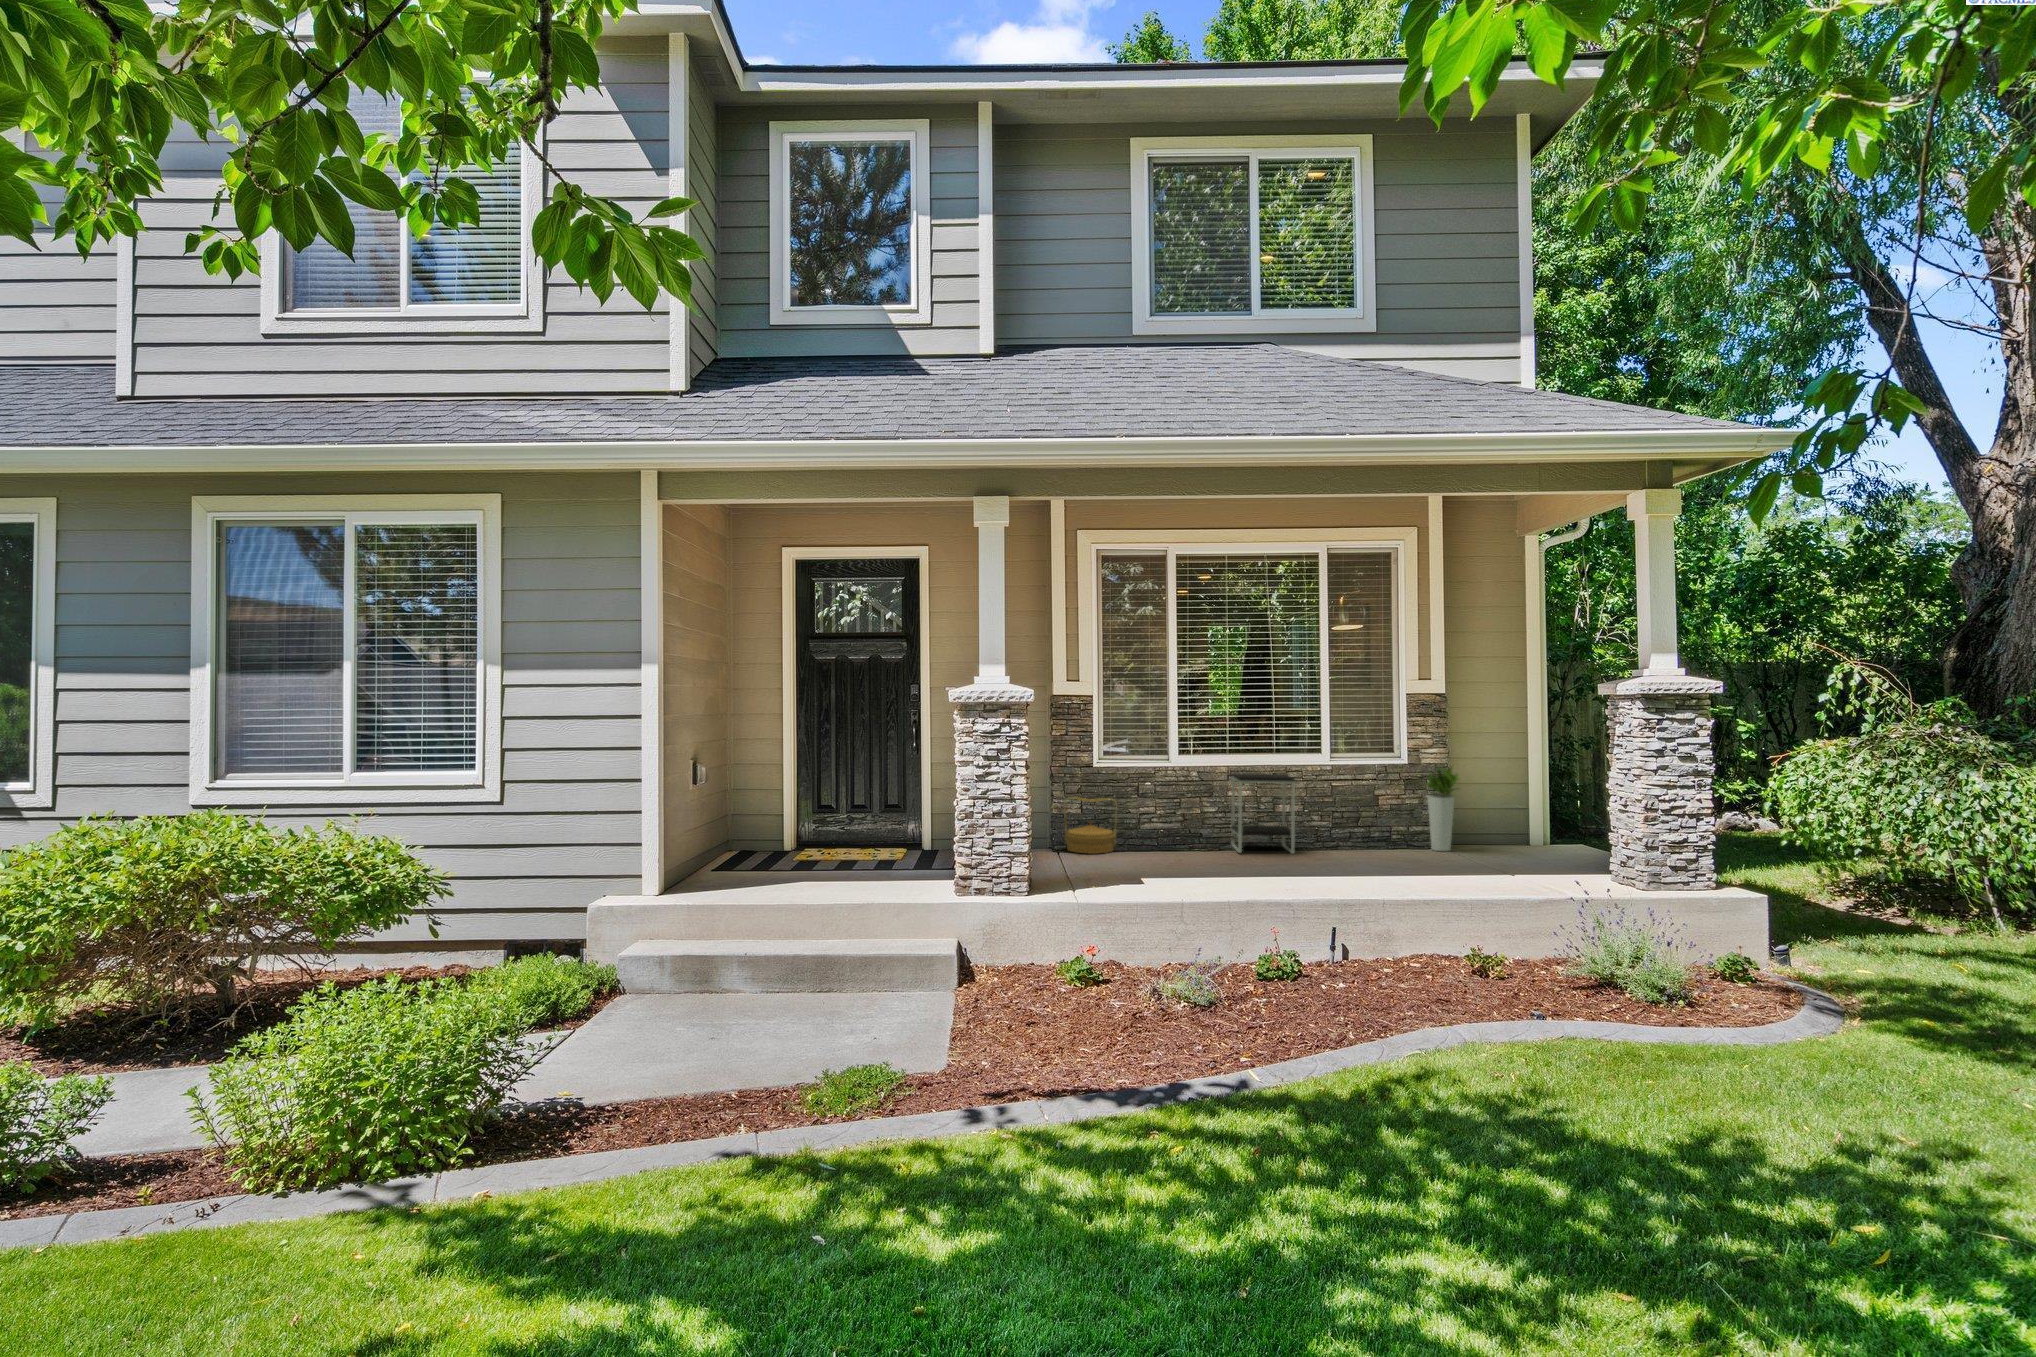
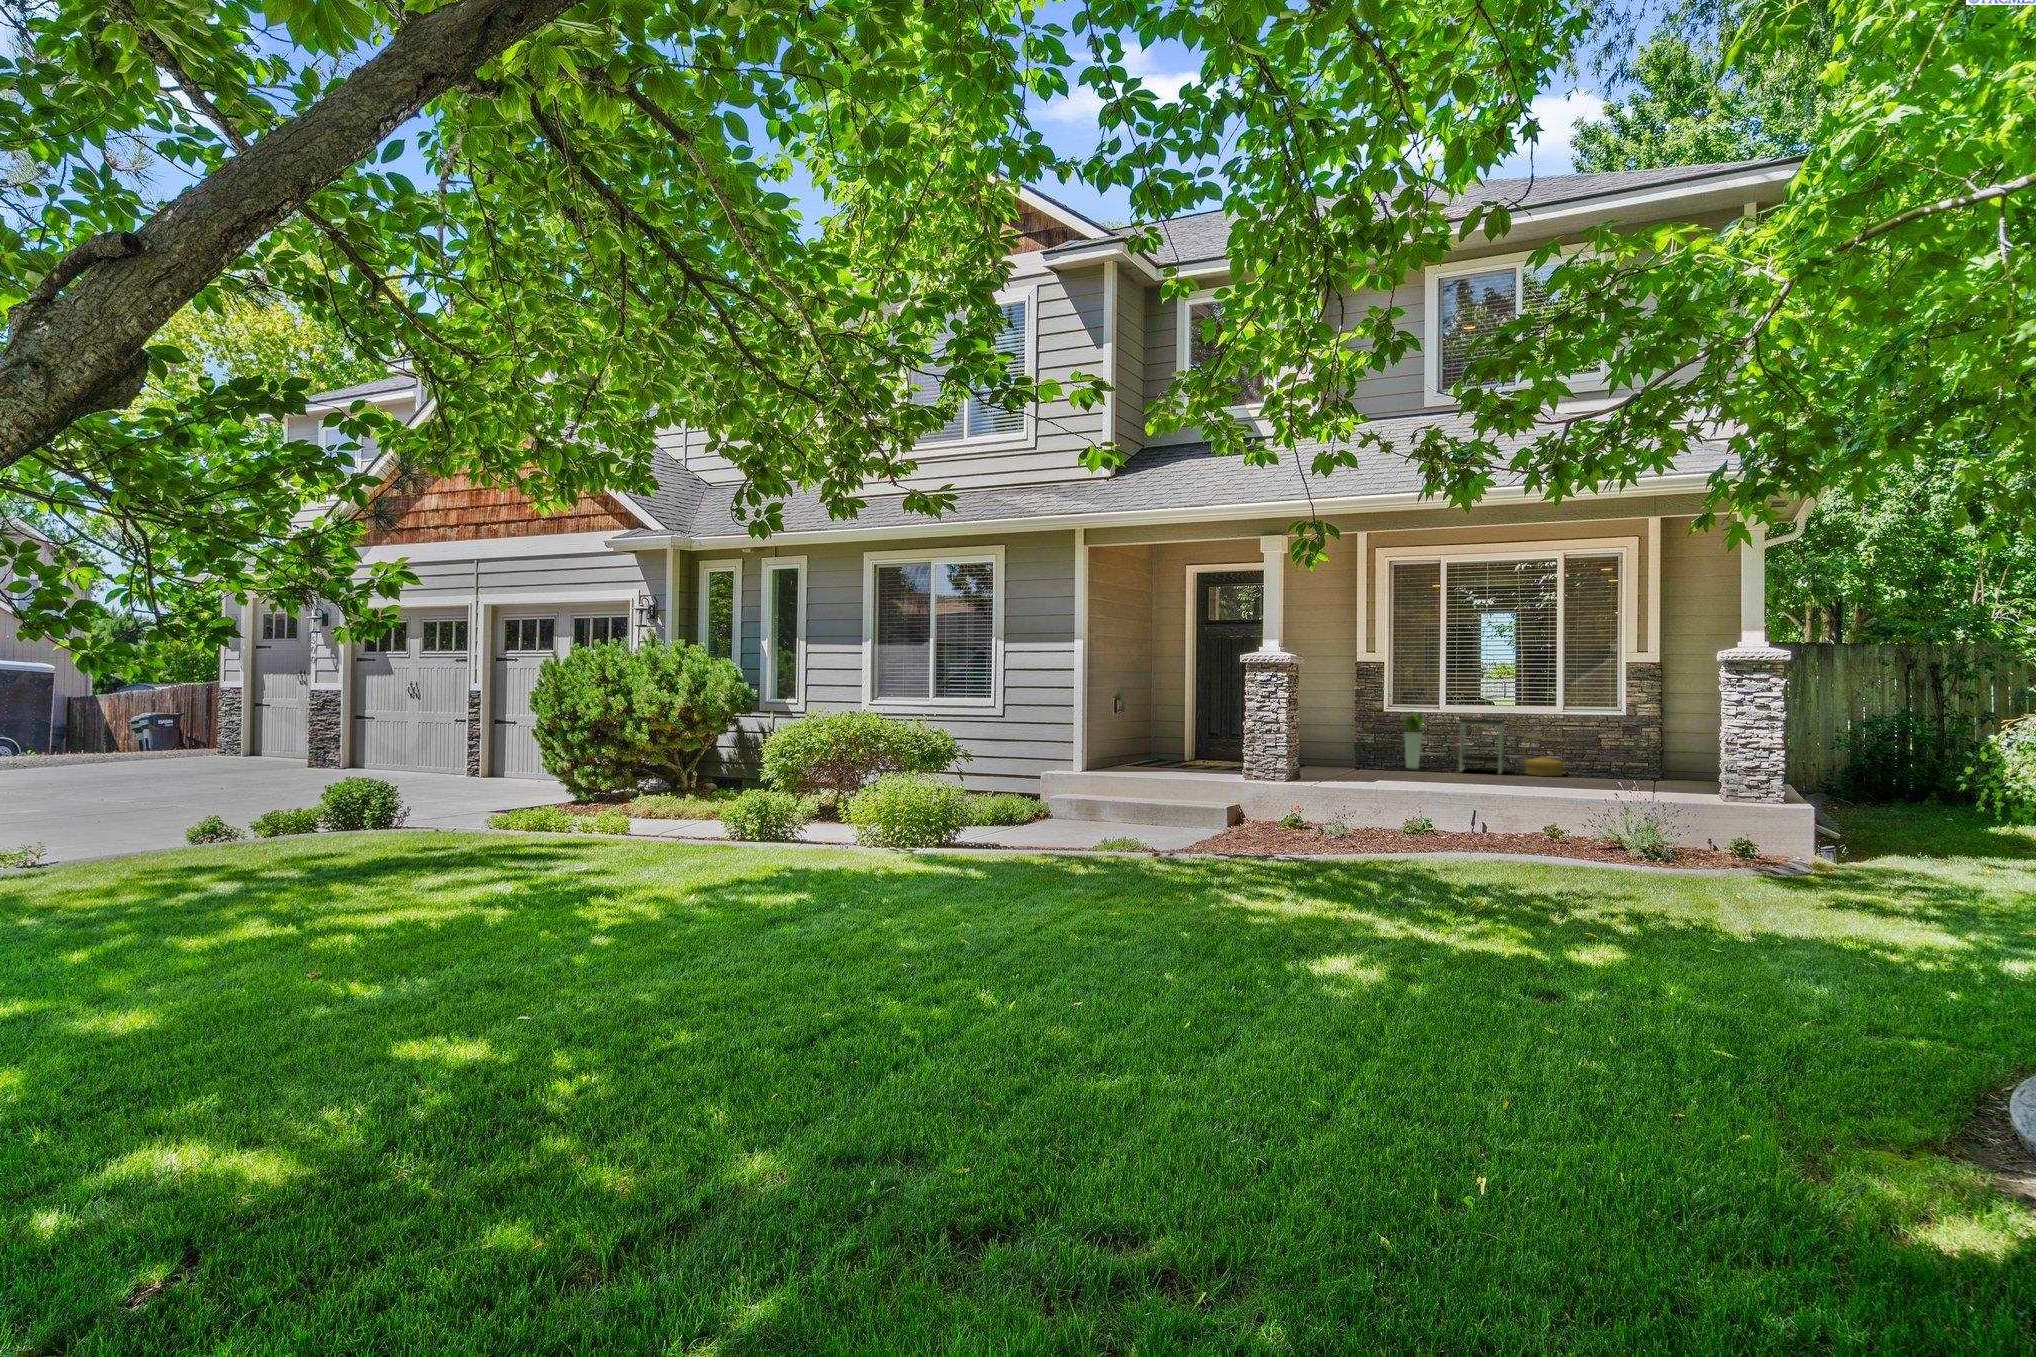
planter: present [1426,765,1459,851] -> present [1403,713,1425,769]
woven basket: present [1065,797,1116,854] -> present [1525,737,1564,776]

